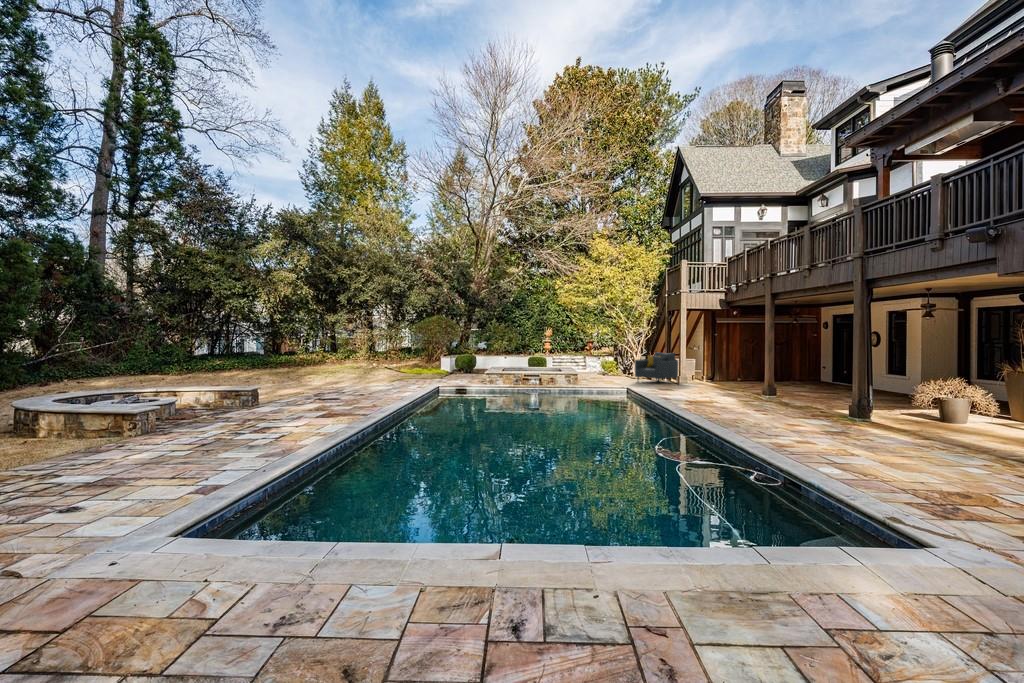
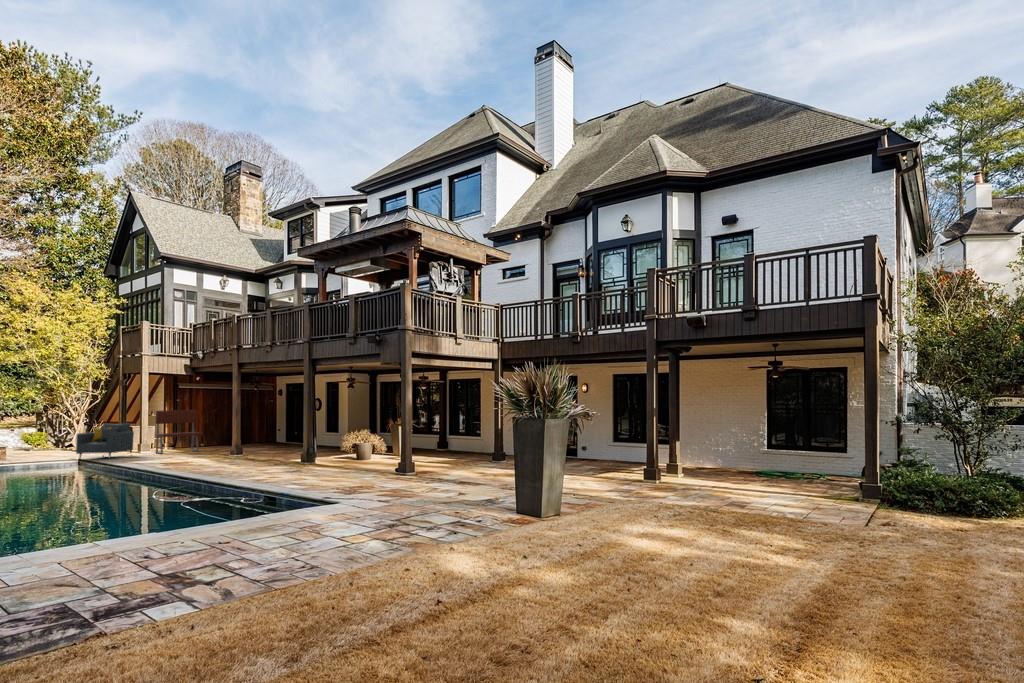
bench: none [697,343,740,384] -> present [155,410,203,454]

